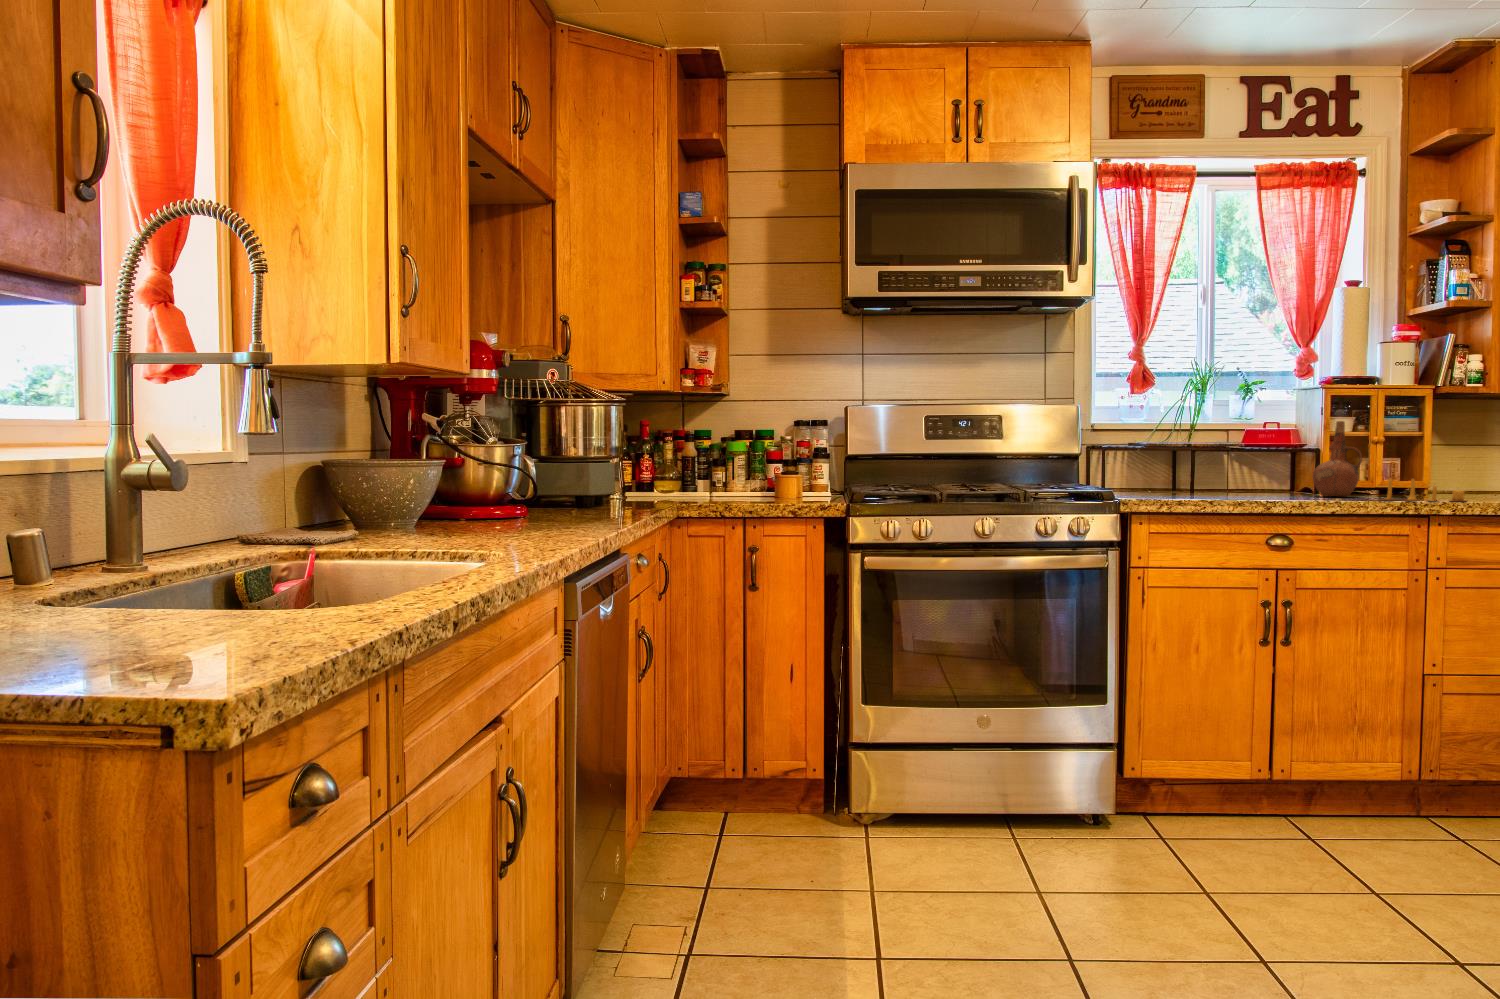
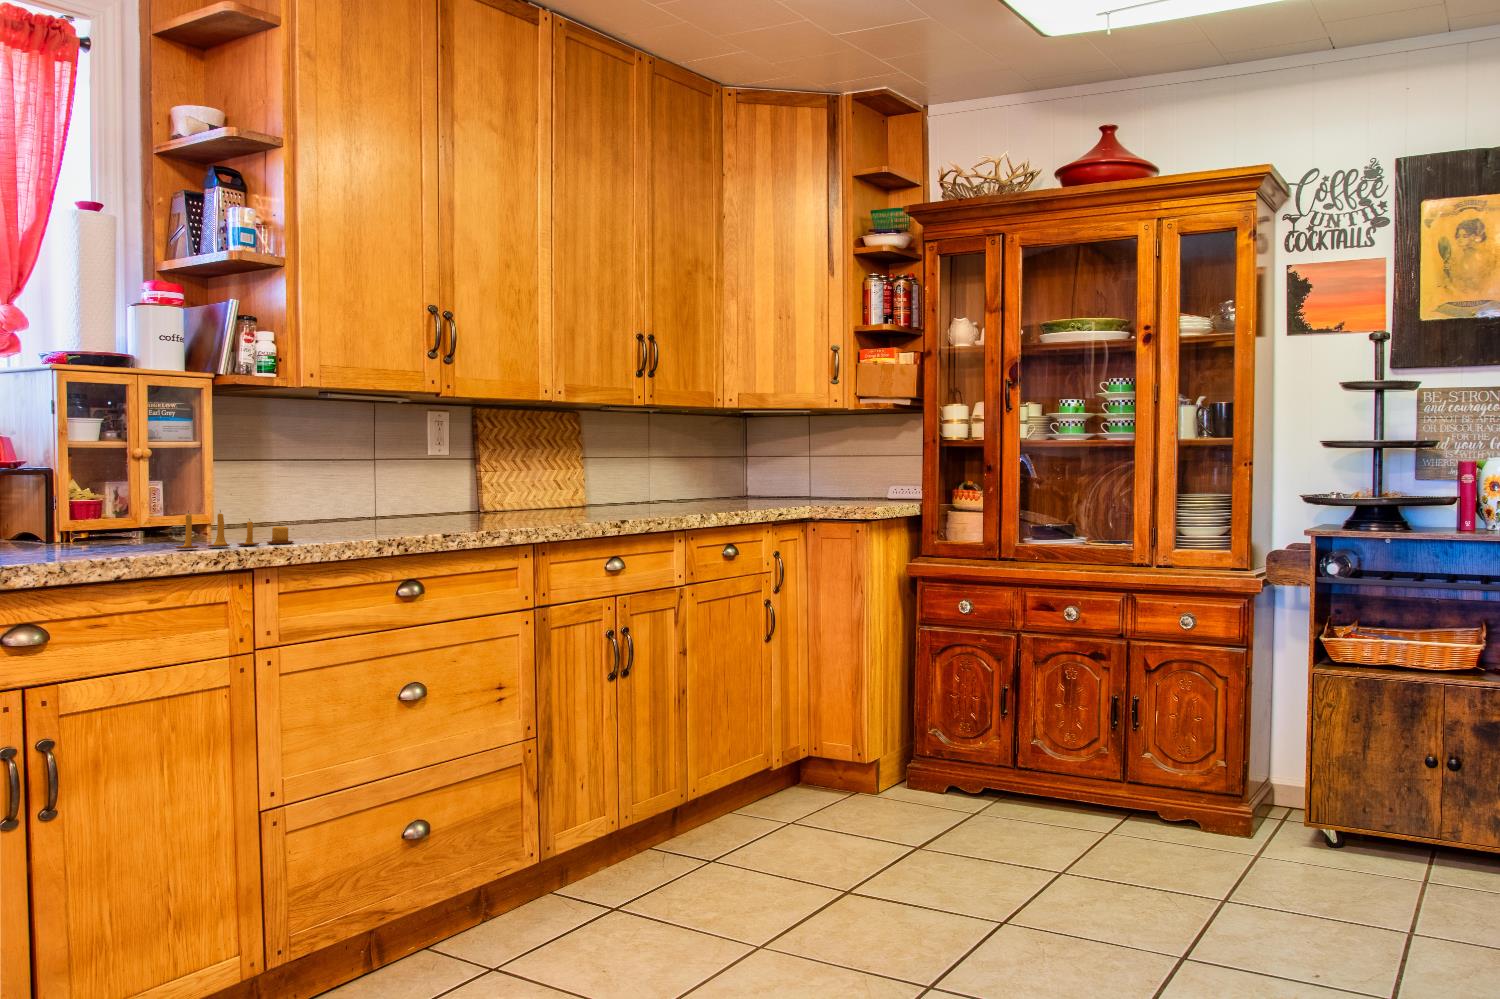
ceramic pitcher: present [1313,421,1362,497] -> none [44,423,125,544]

